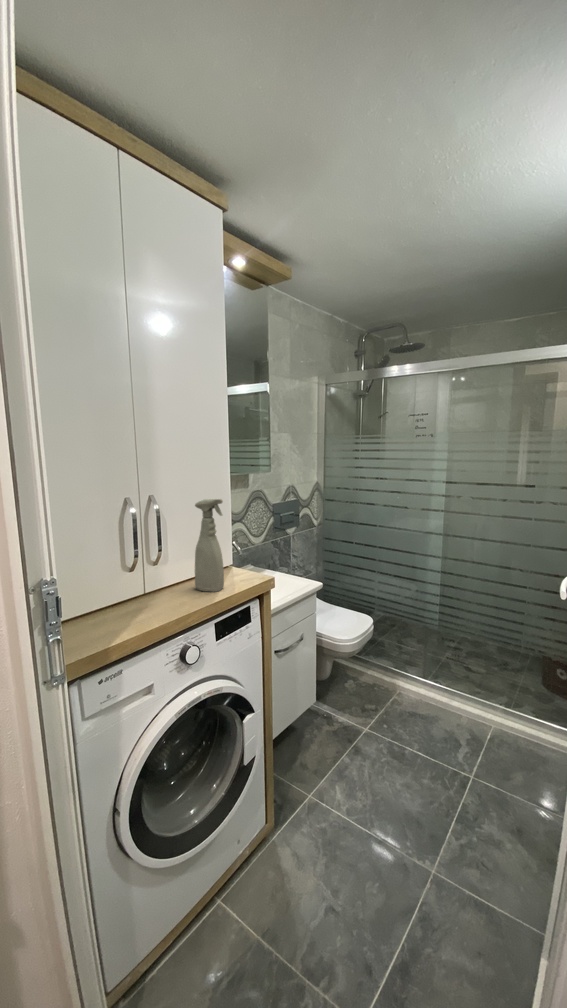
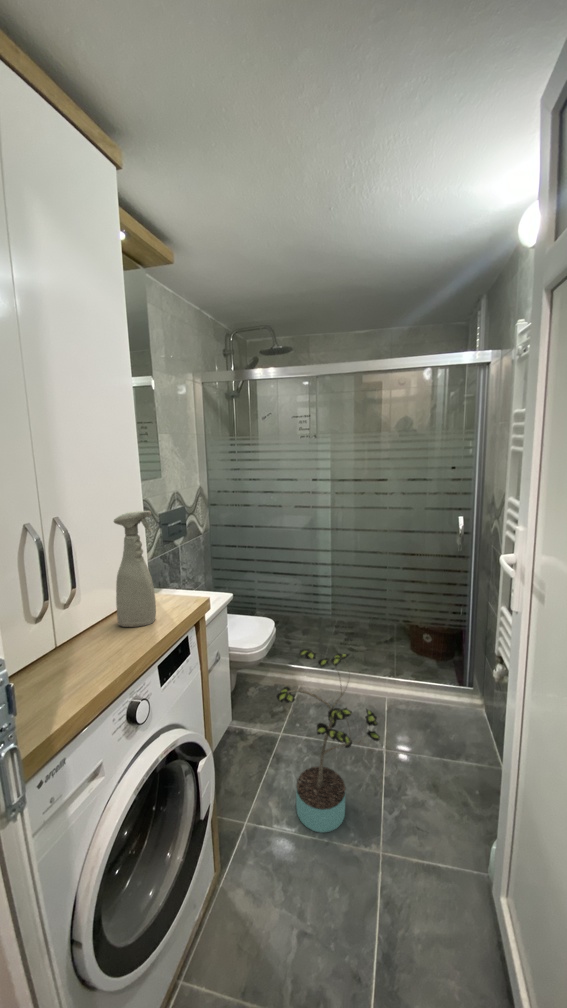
potted plant: none [339,648,444,833] -> present [276,649,380,833]

